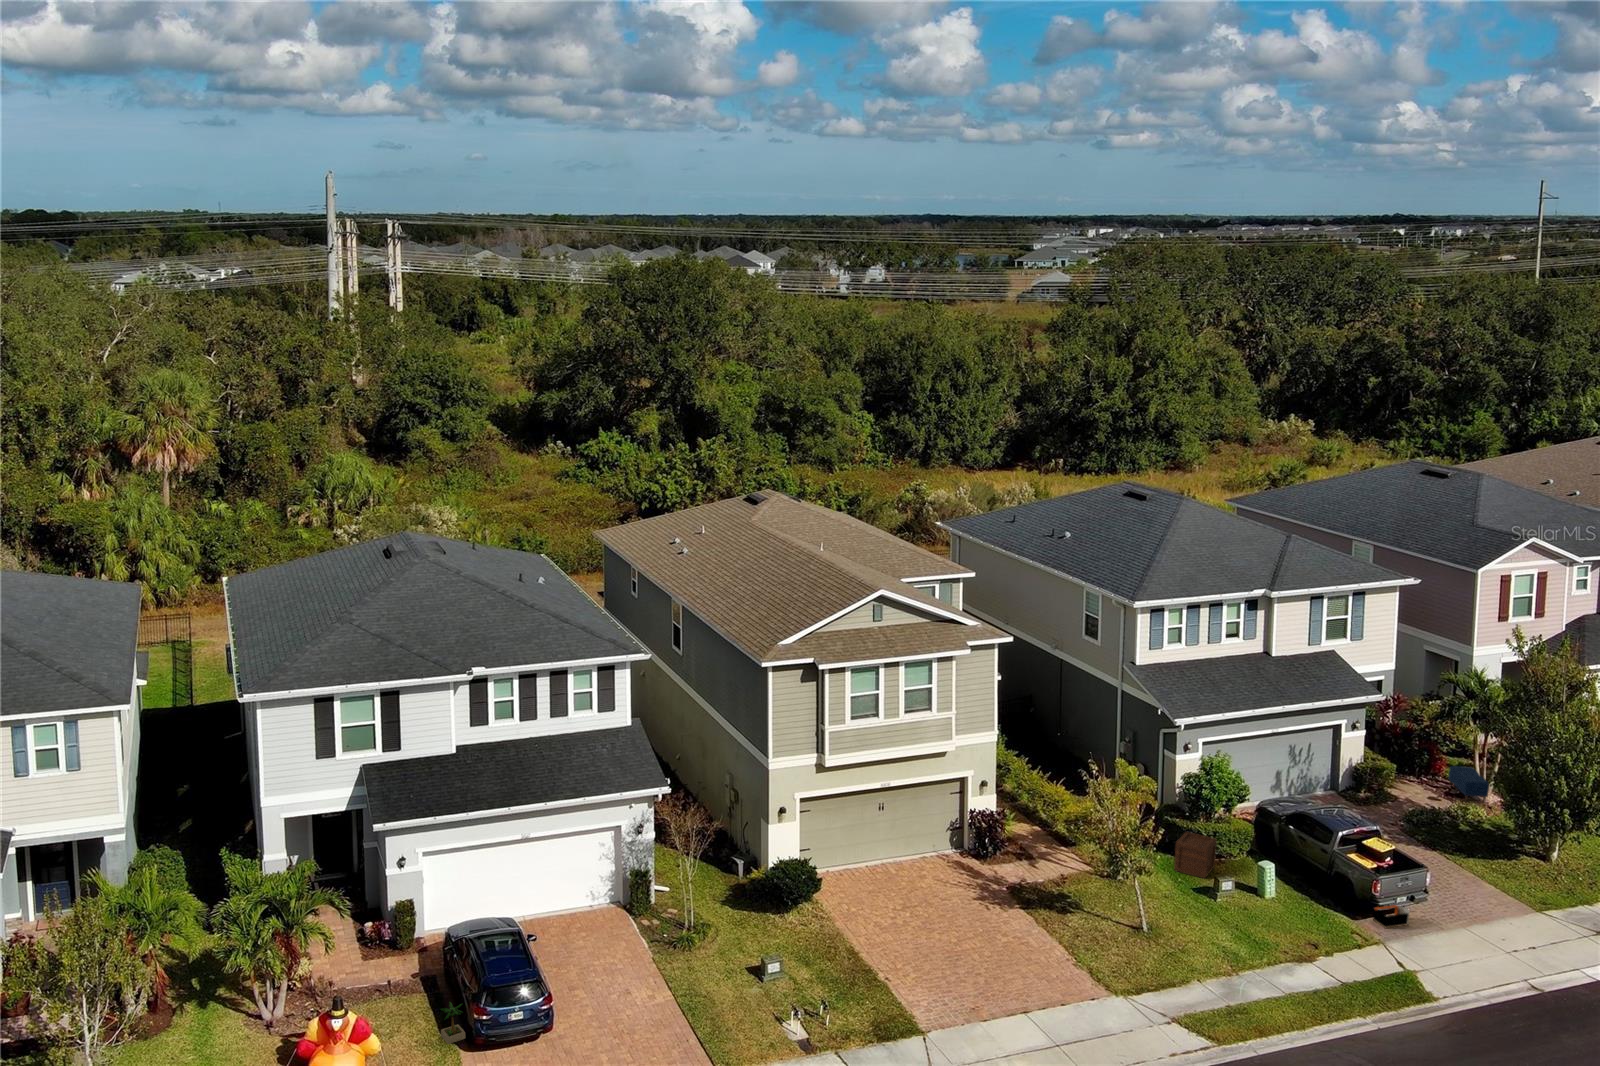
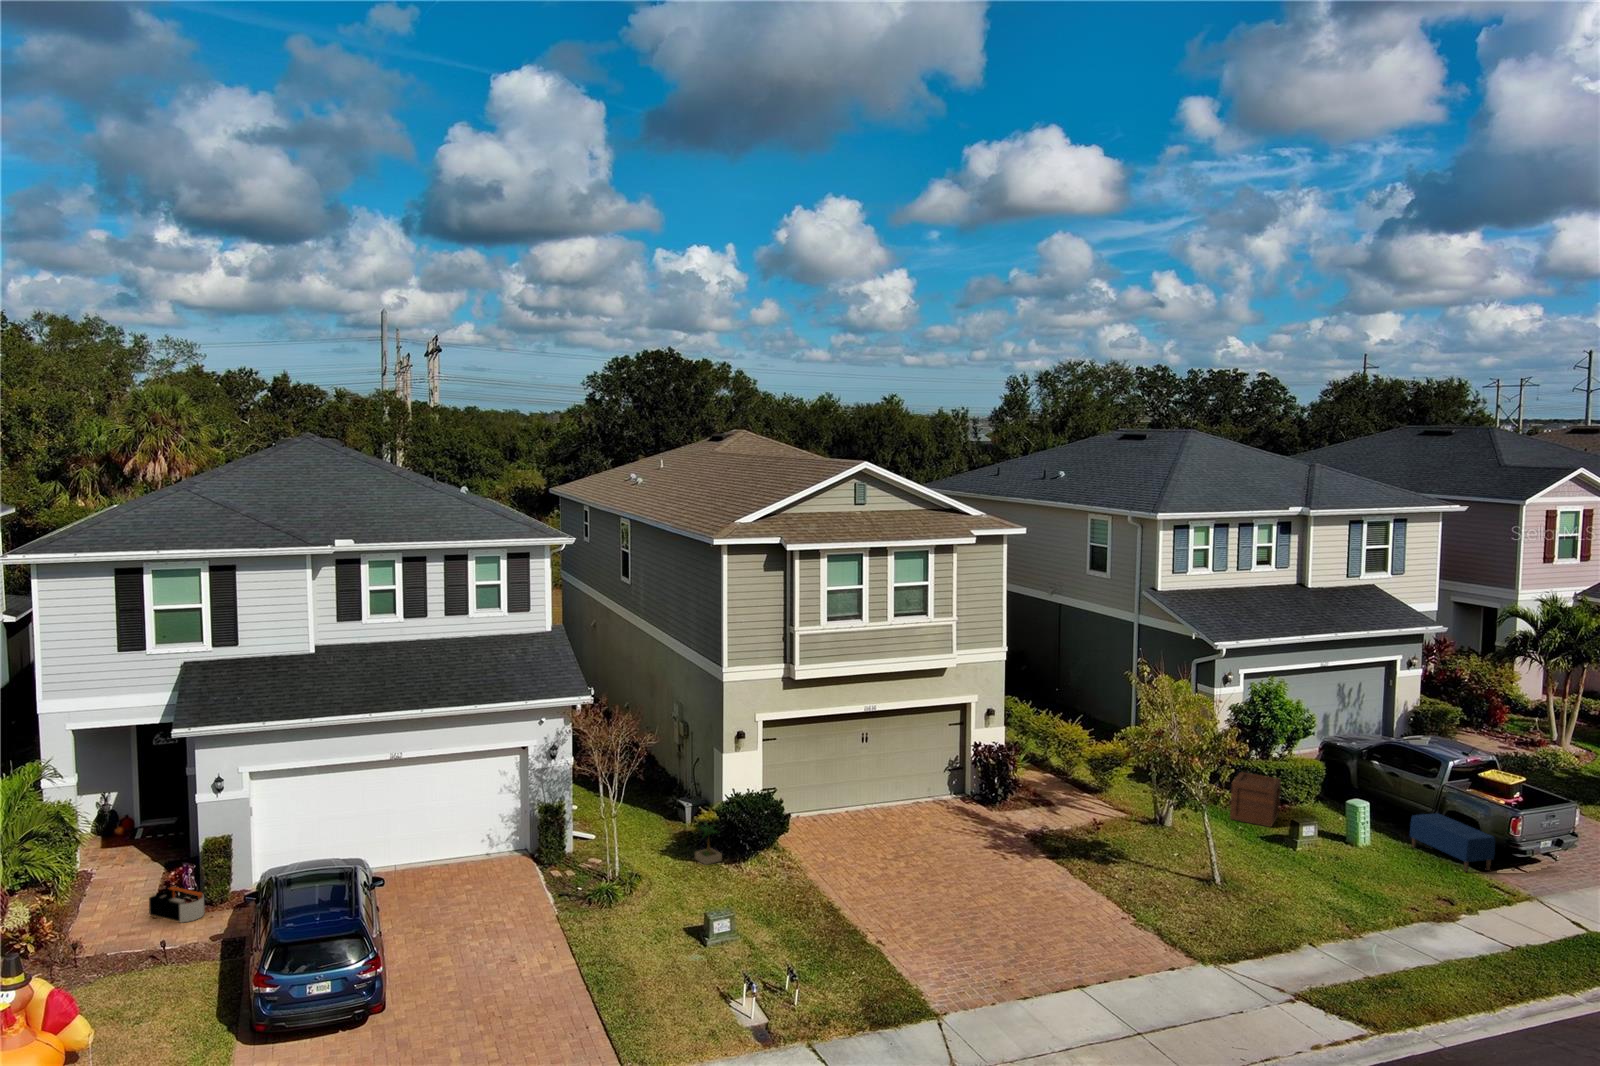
bench: present [1448,766,1489,802] -> present [1410,813,1495,872]
storage bin: present [1373,905,1410,928] -> present [149,887,204,923]
potted plant: present [441,1004,465,1044] -> present [695,825,722,865]

